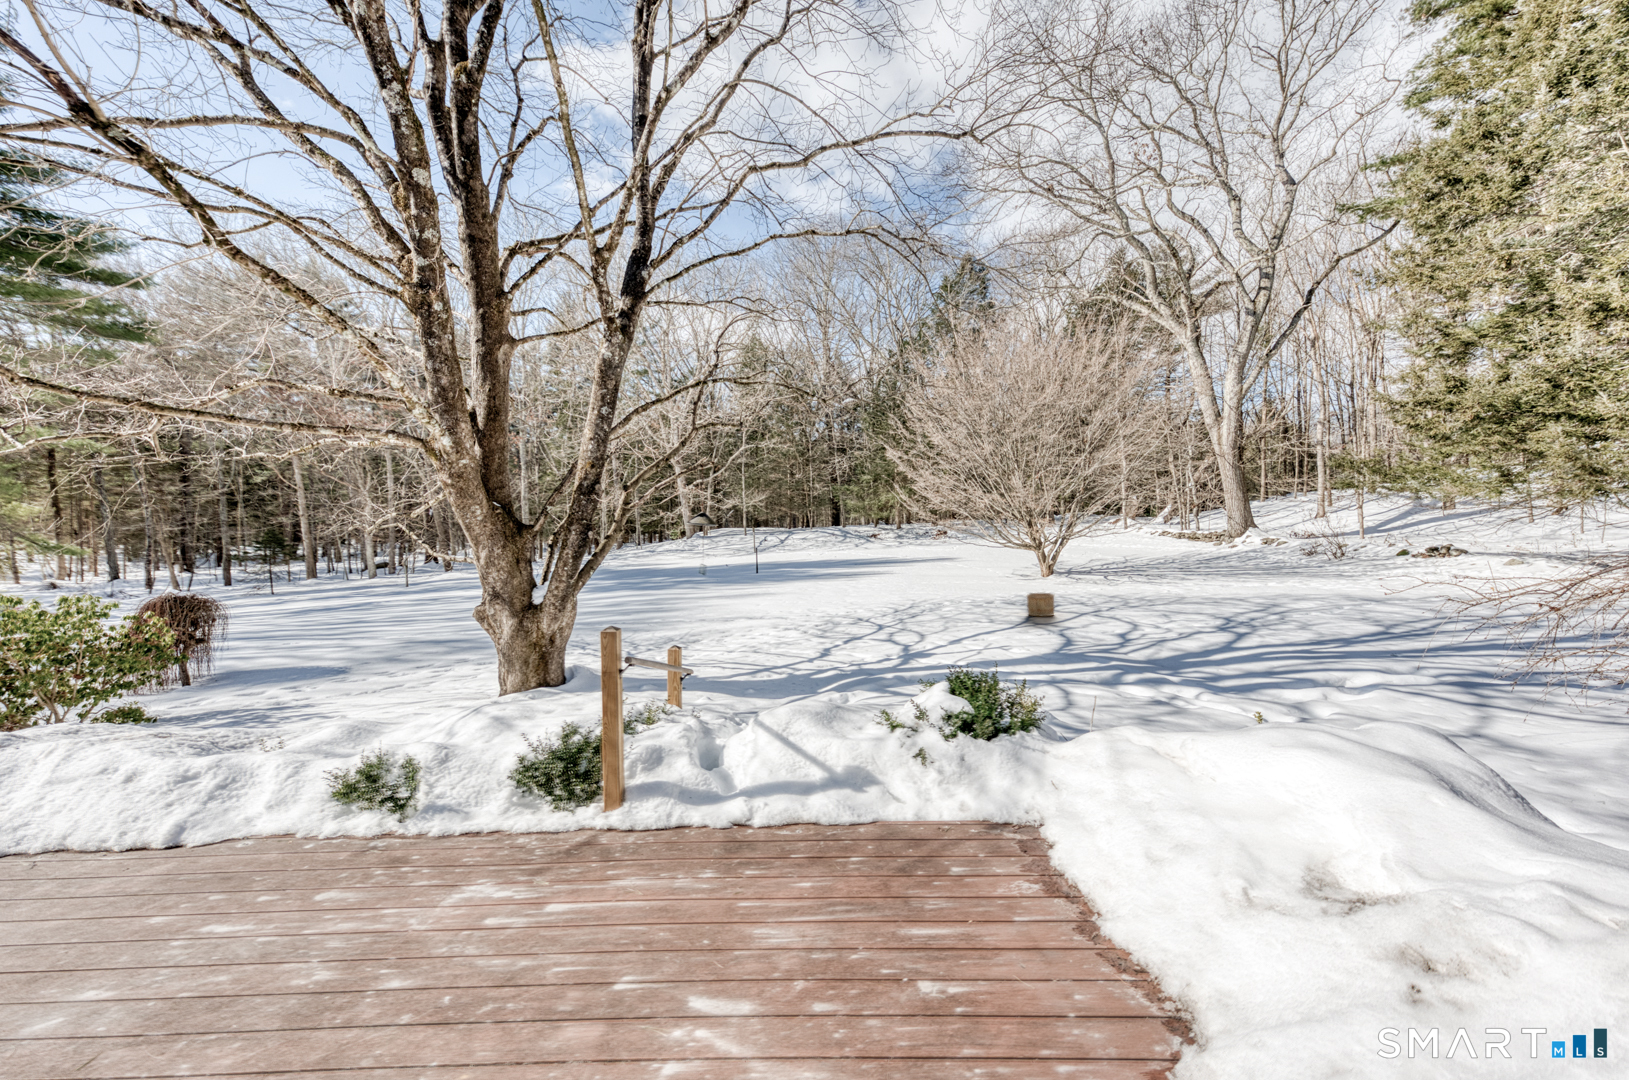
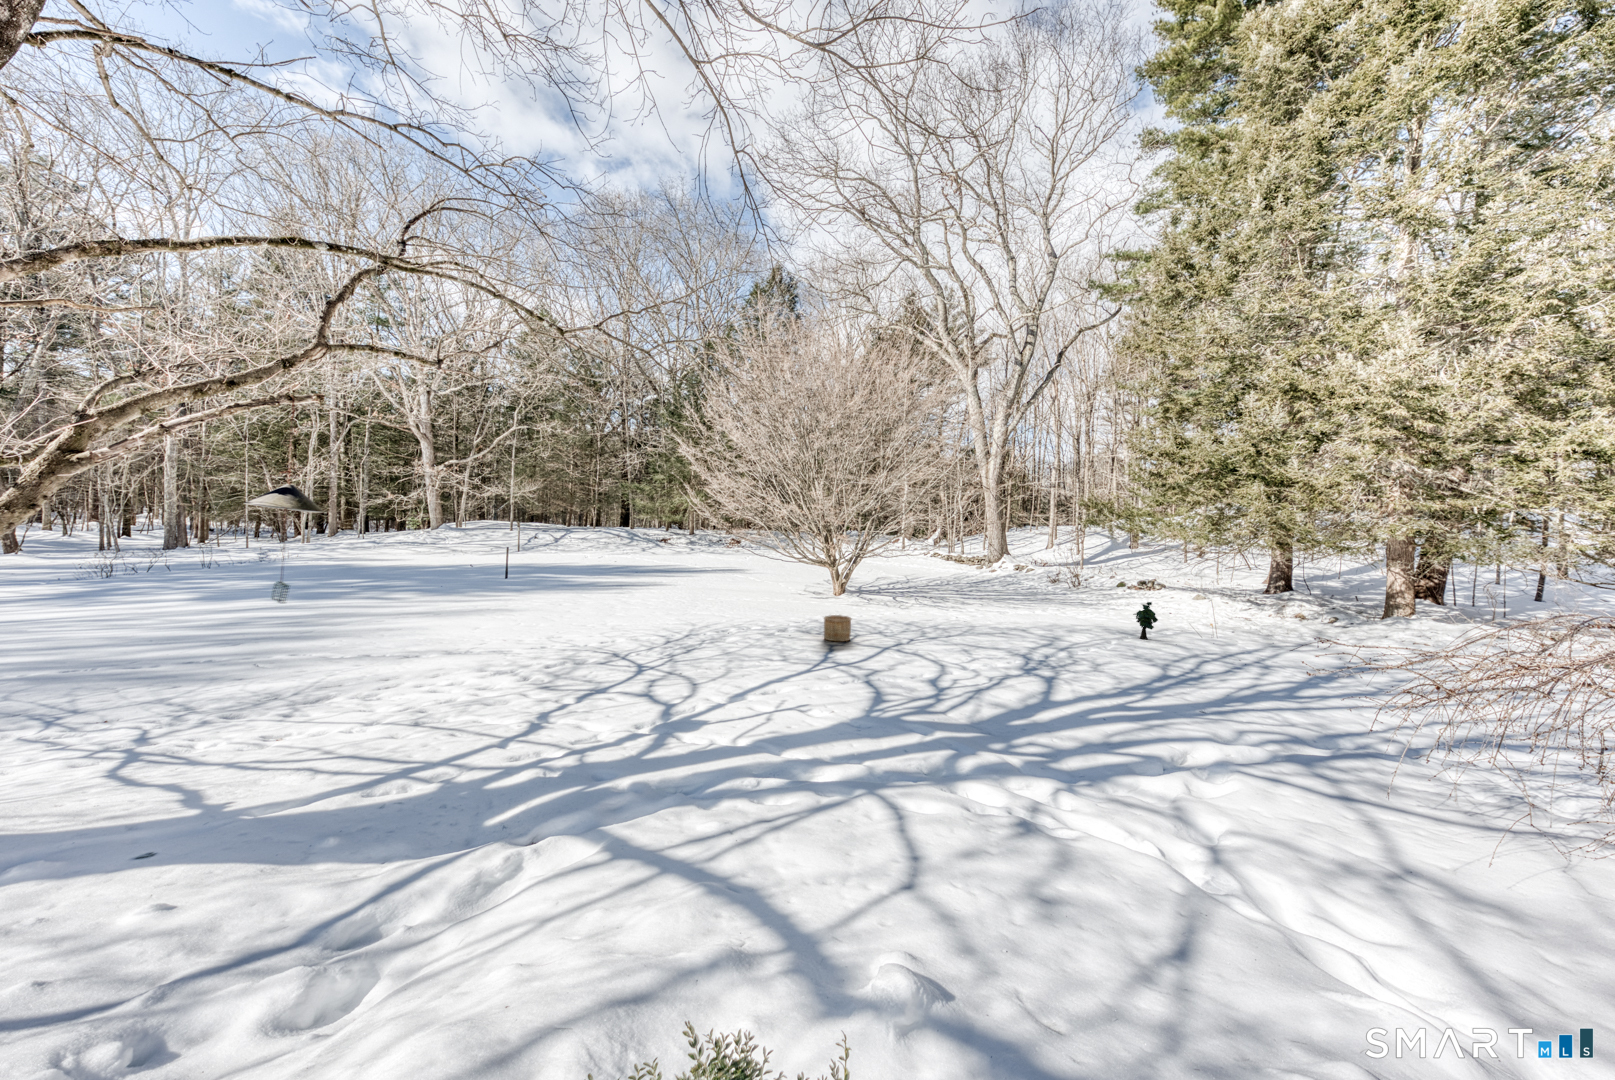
decorative plant: none [1389,567,1424,609] -> present [1133,602,1158,639]

